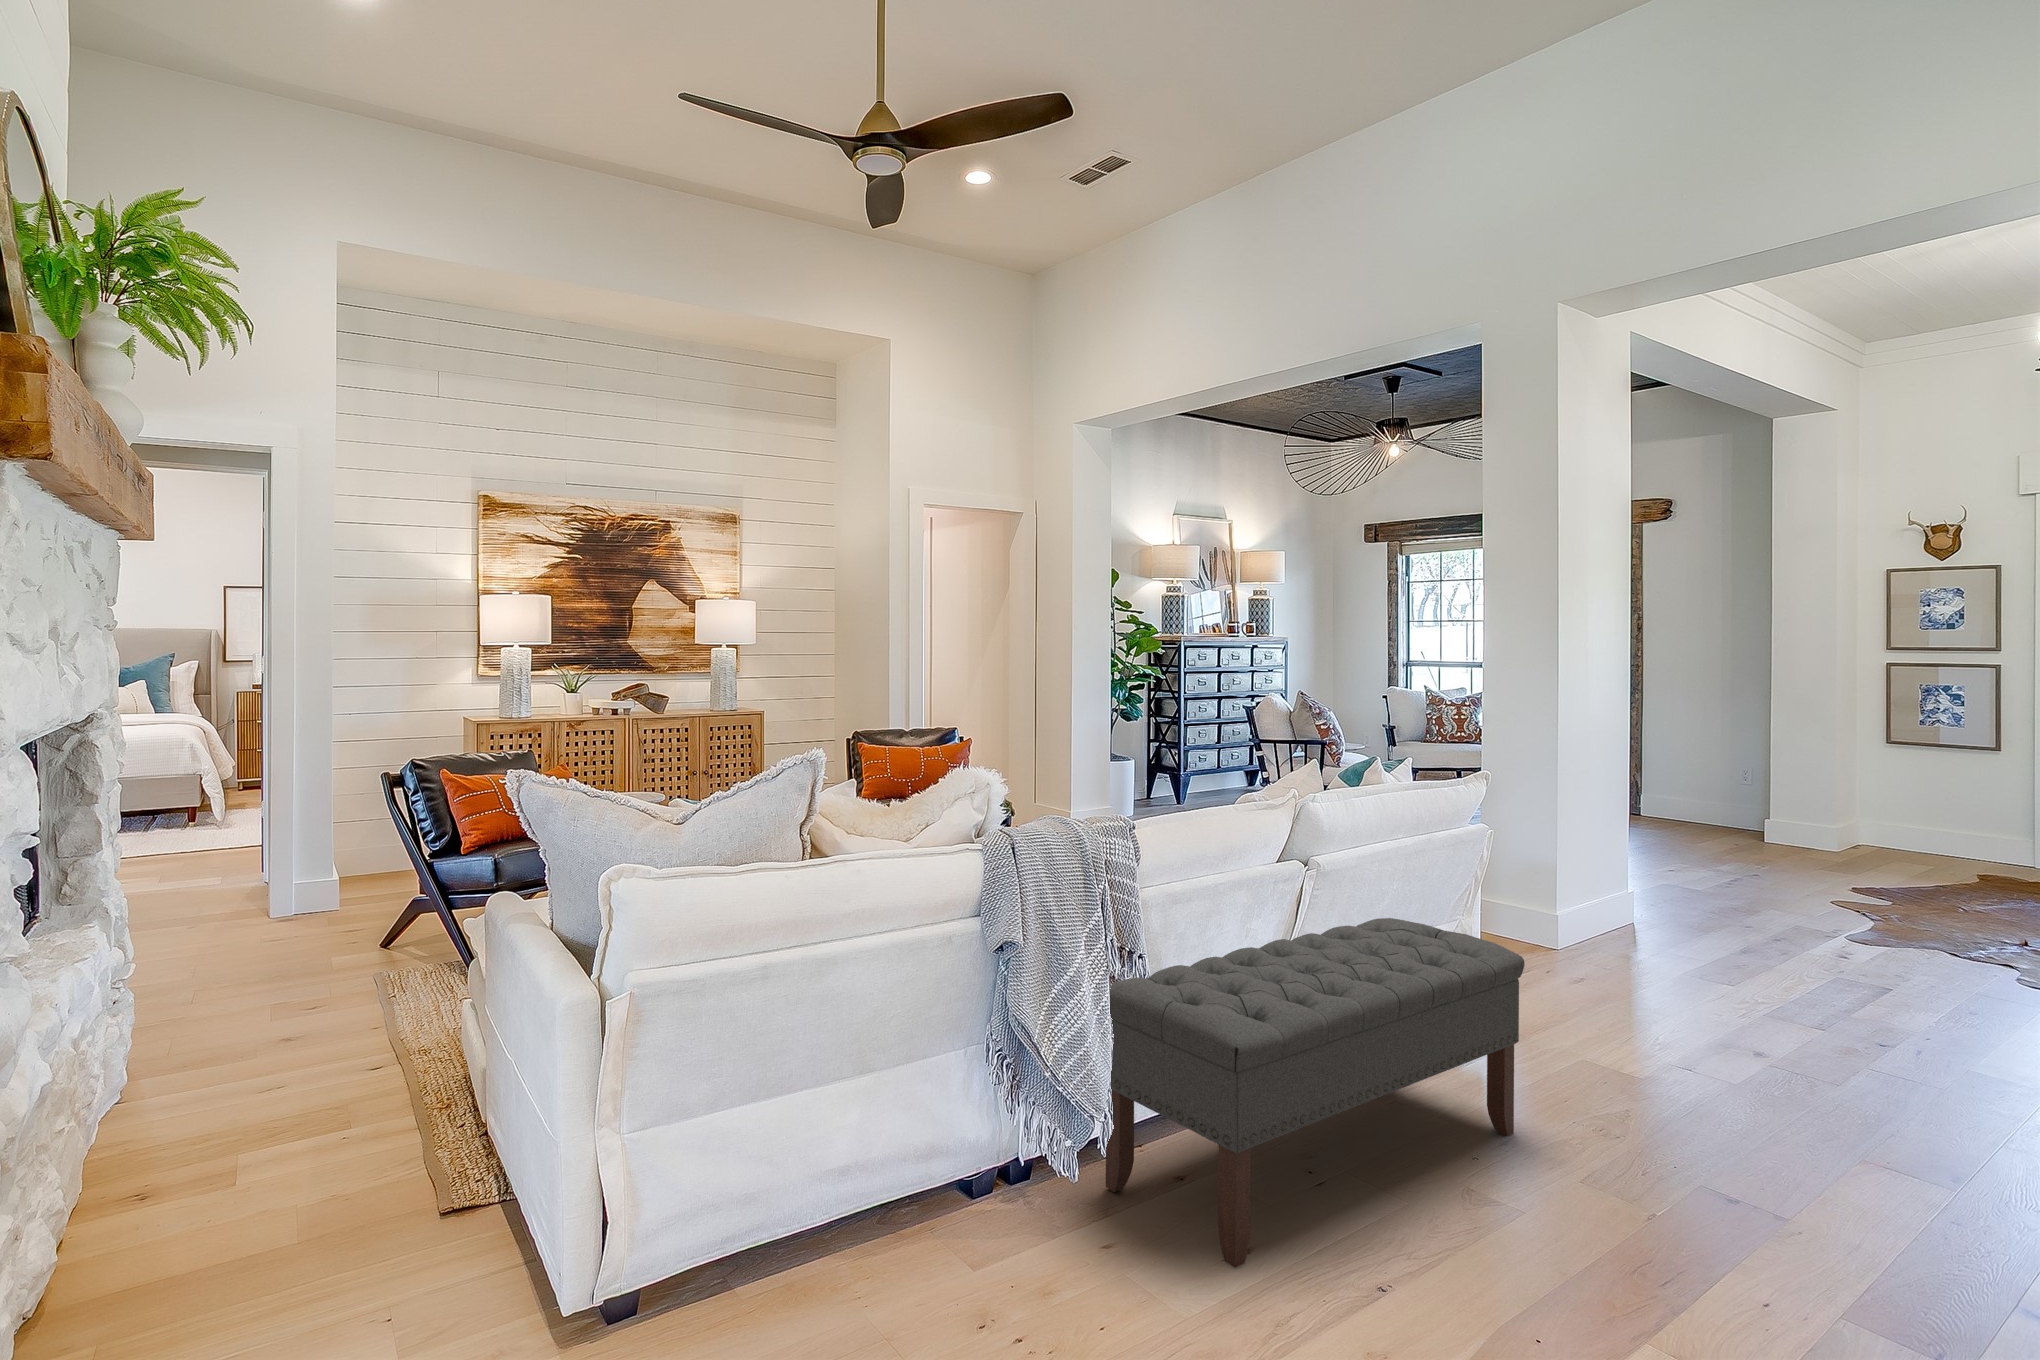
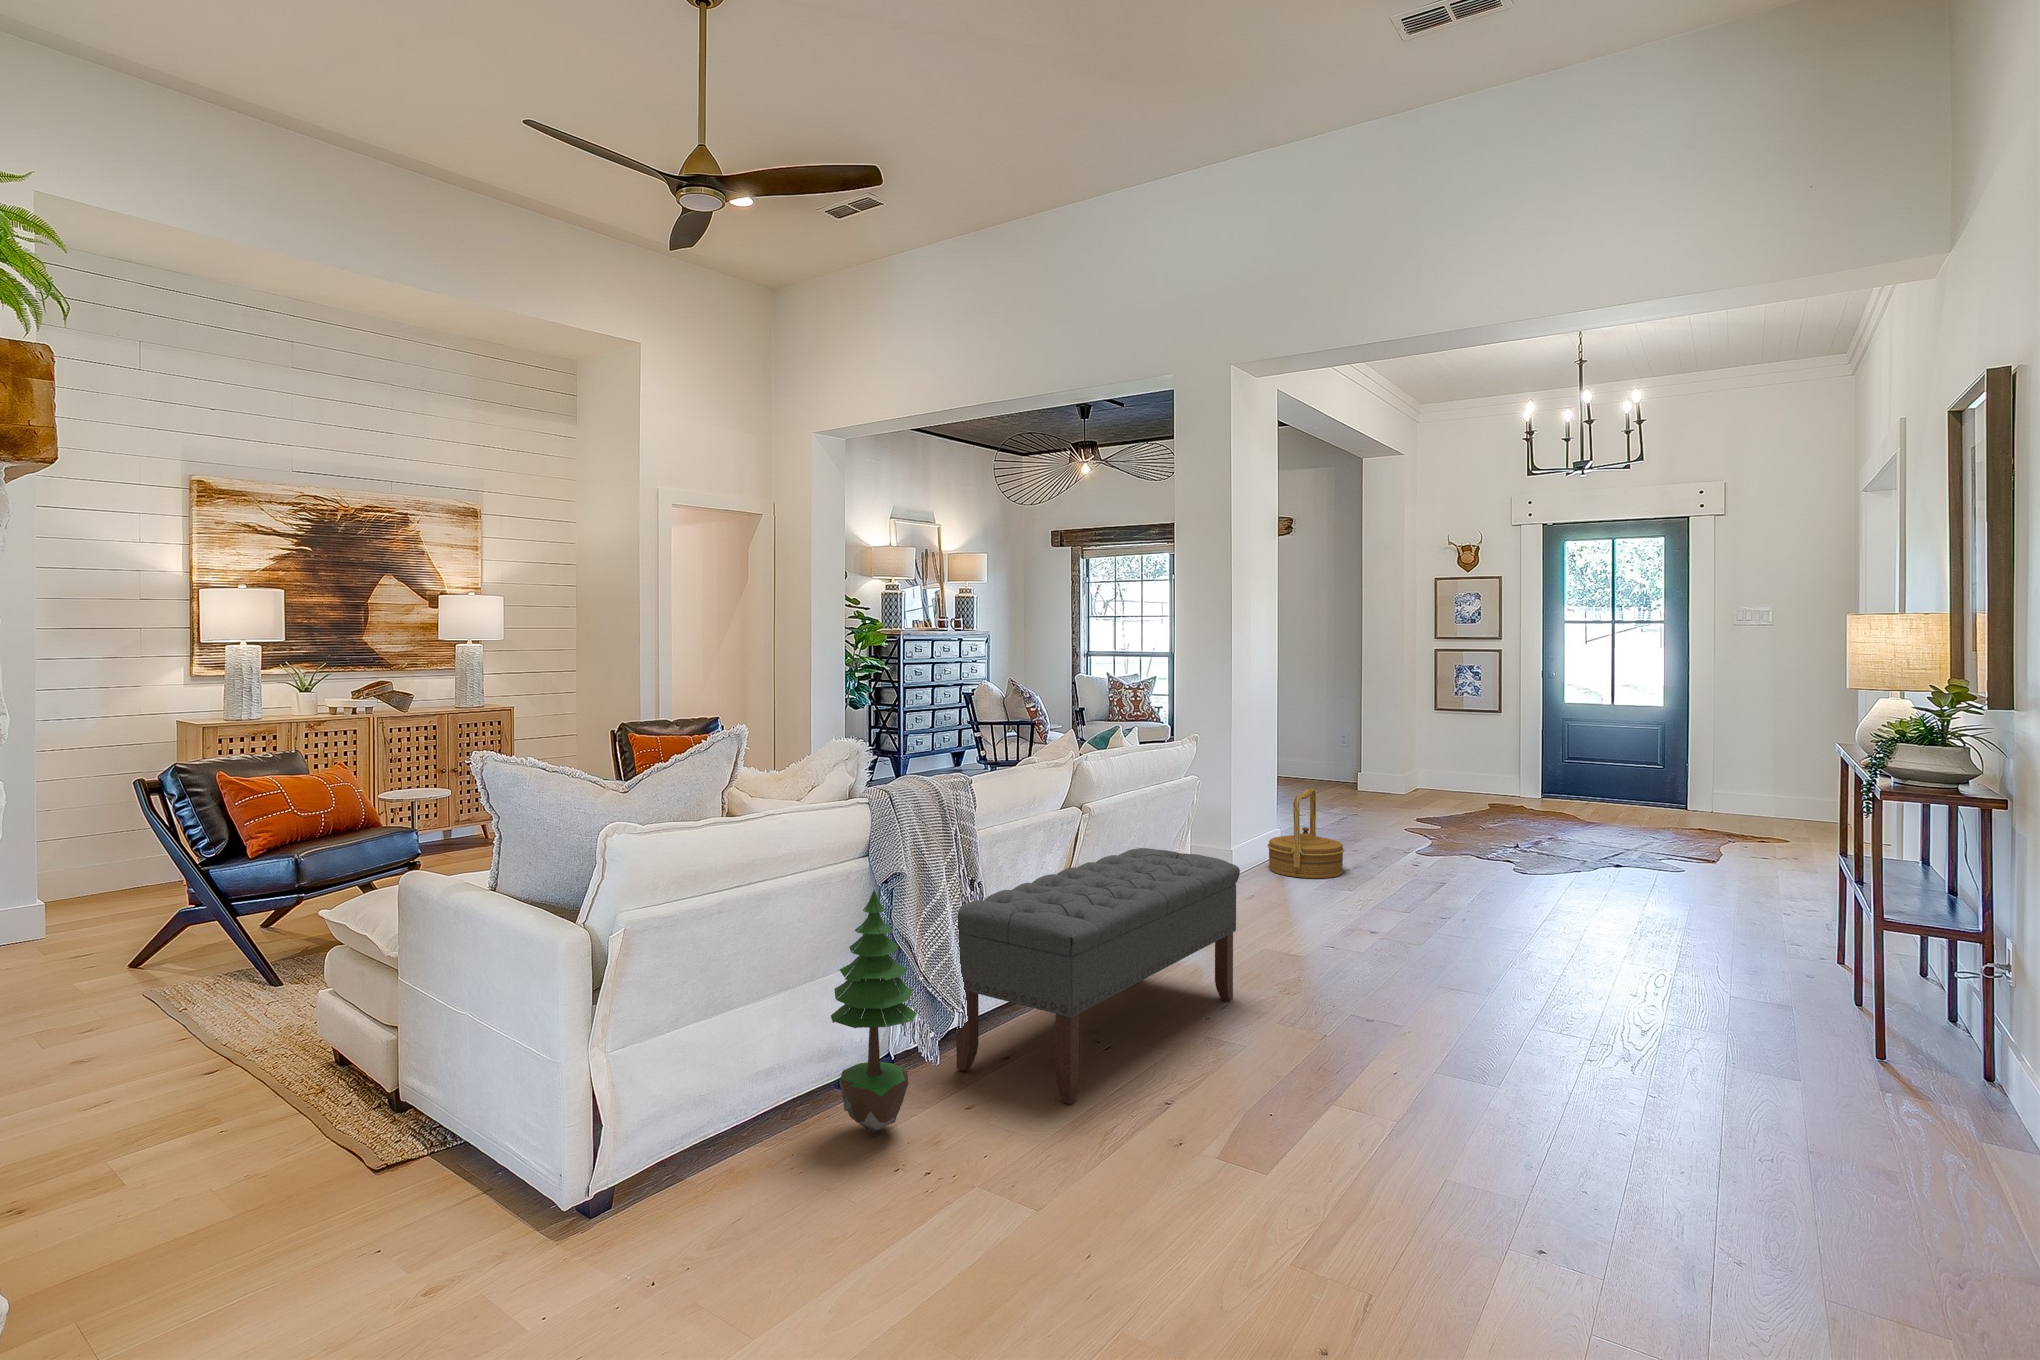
woven basket: none [1608,843,1721,963] -> present [1267,788,1344,878]
potted tree: none [915,962,1025,1267] -> present [831,890,917,1133]

